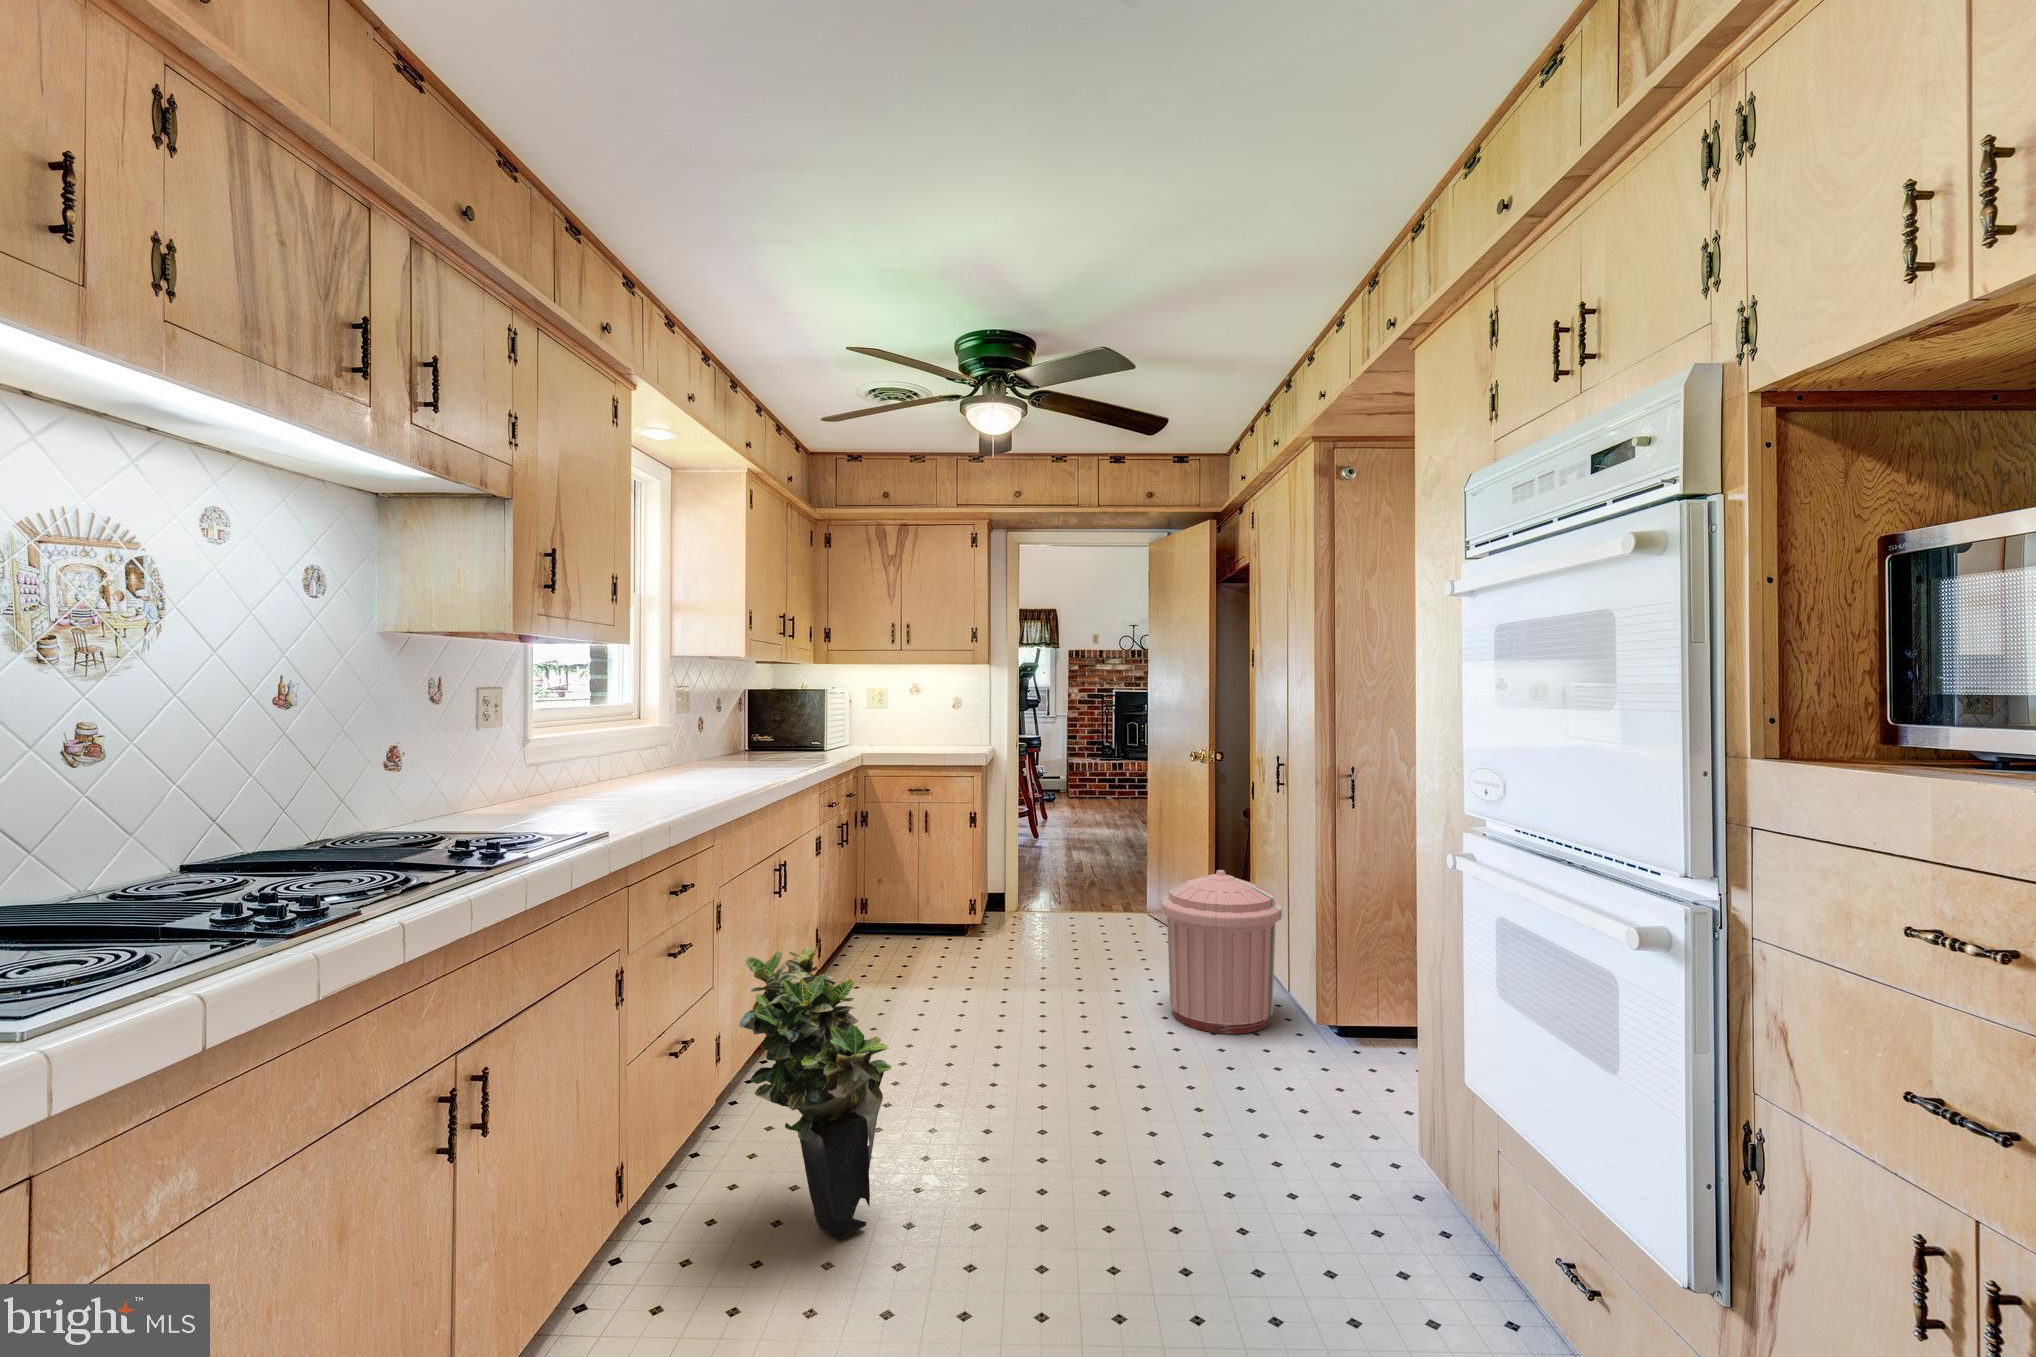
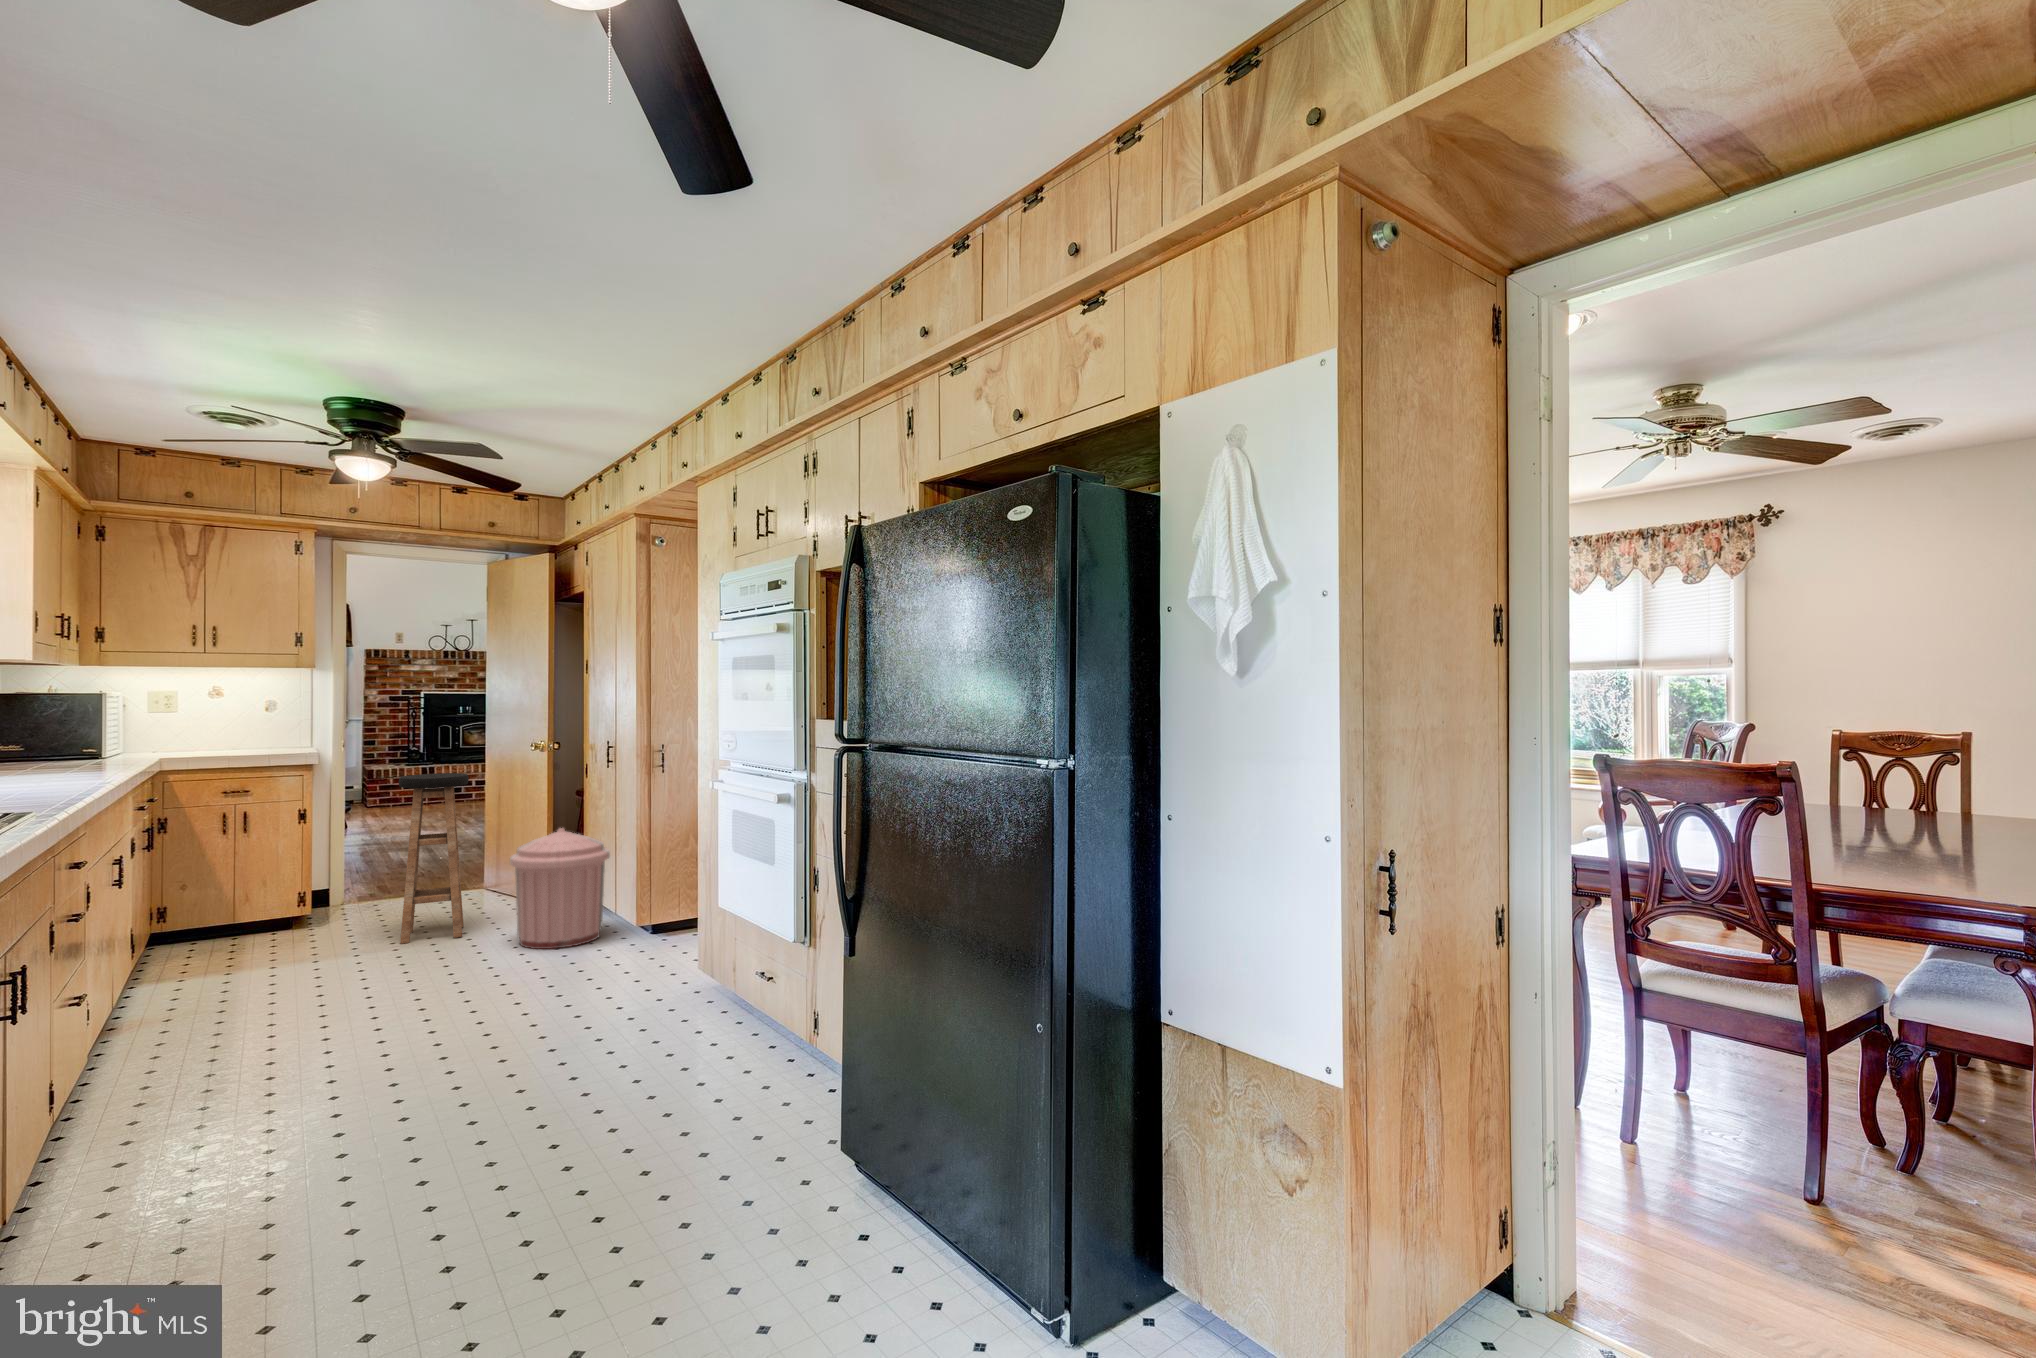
bar stool: none [1051,785,1121,985] -> present [399,773,469,944]
potted plant: present [739,945,891,1240] -> none [155,896,310,1104]

